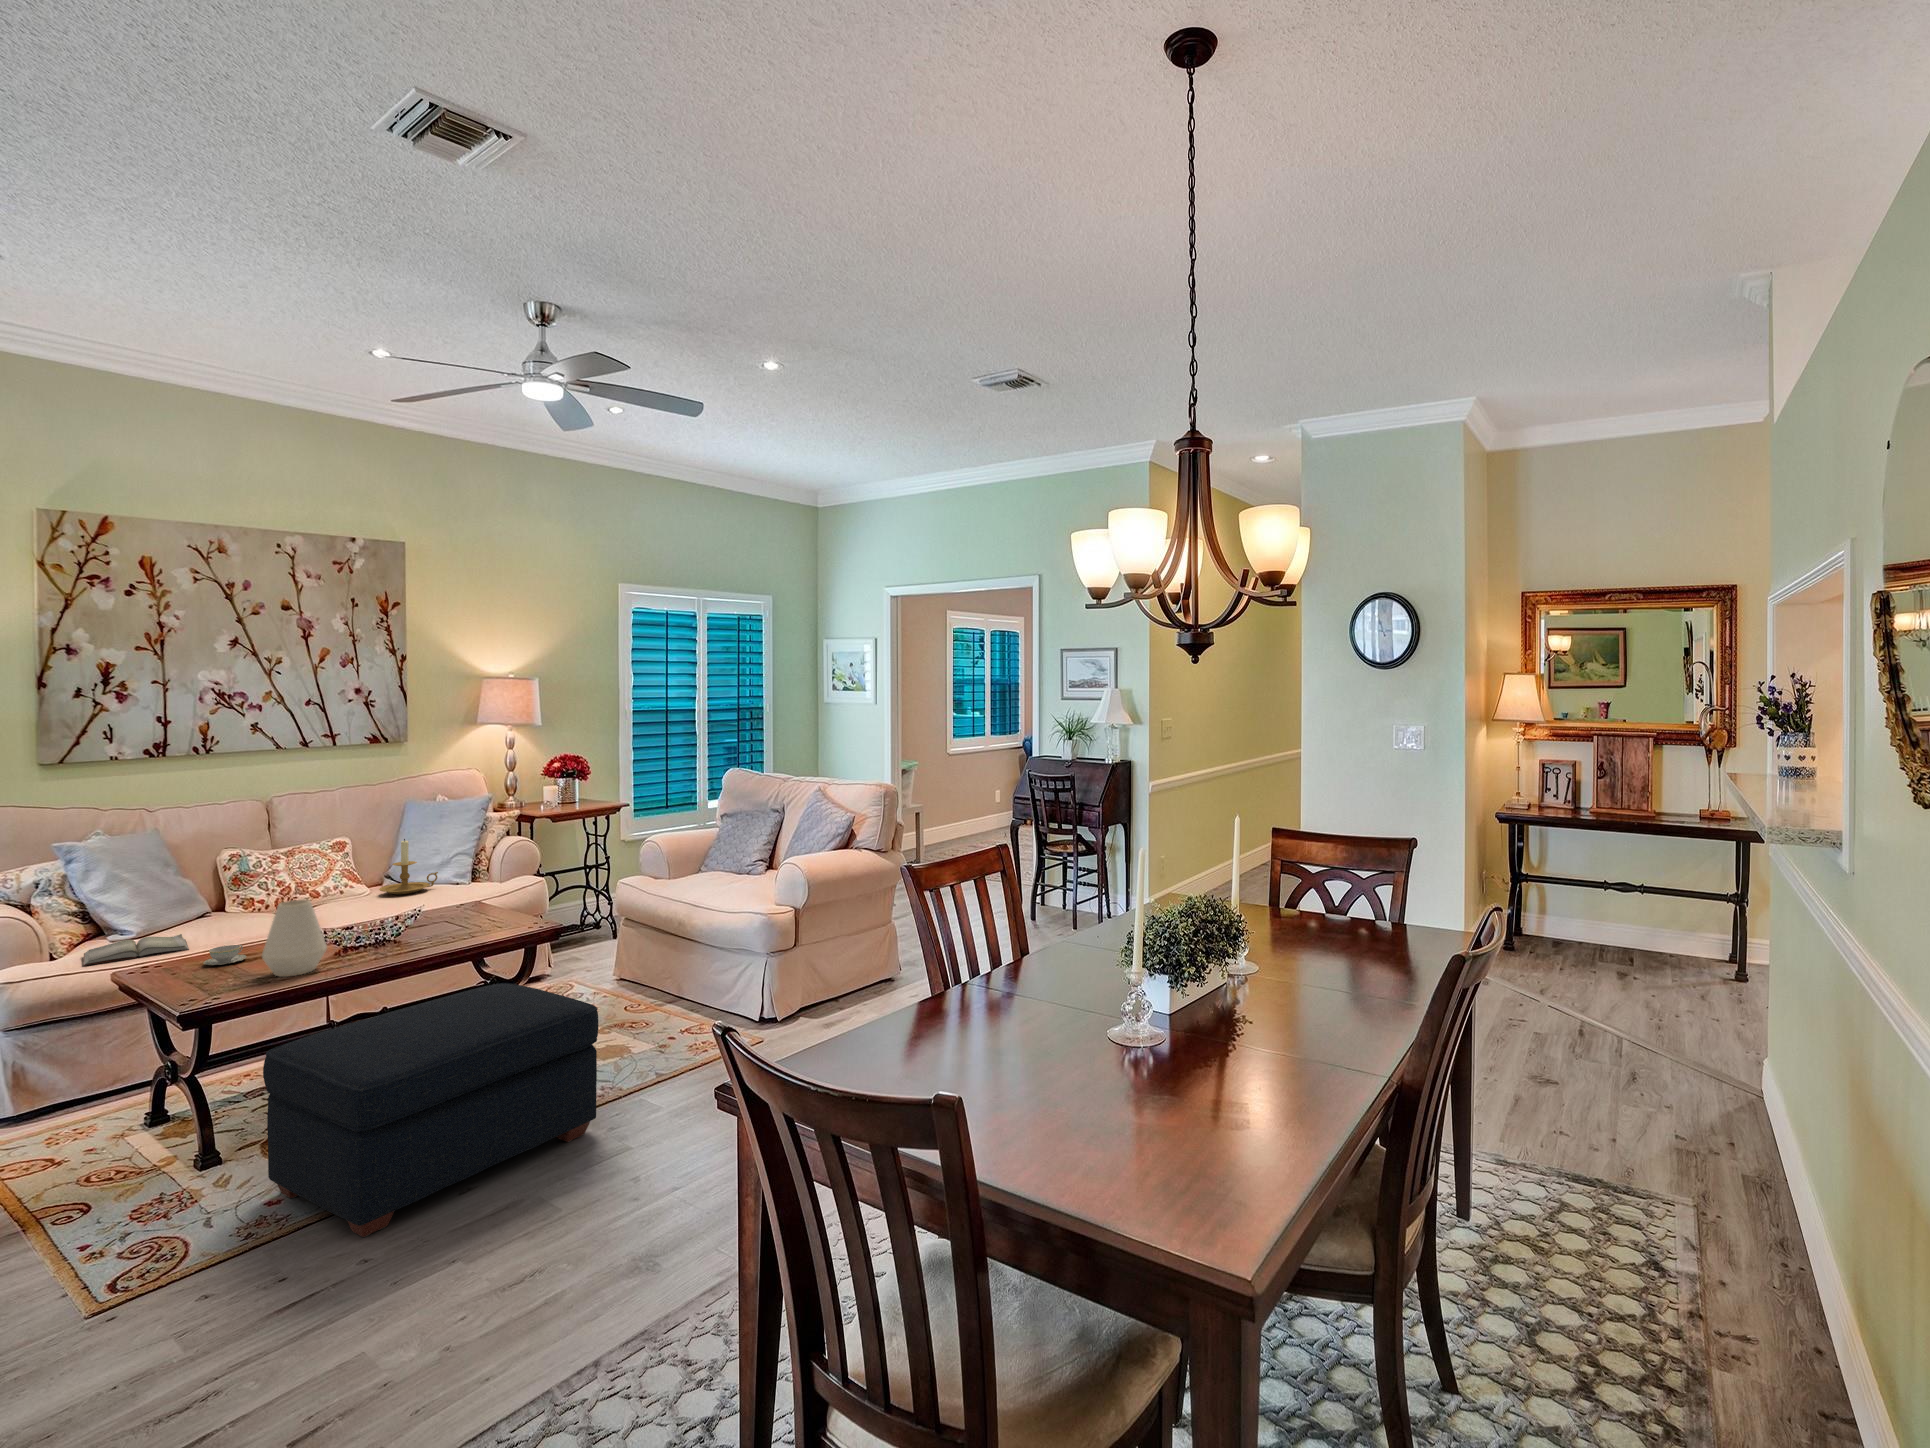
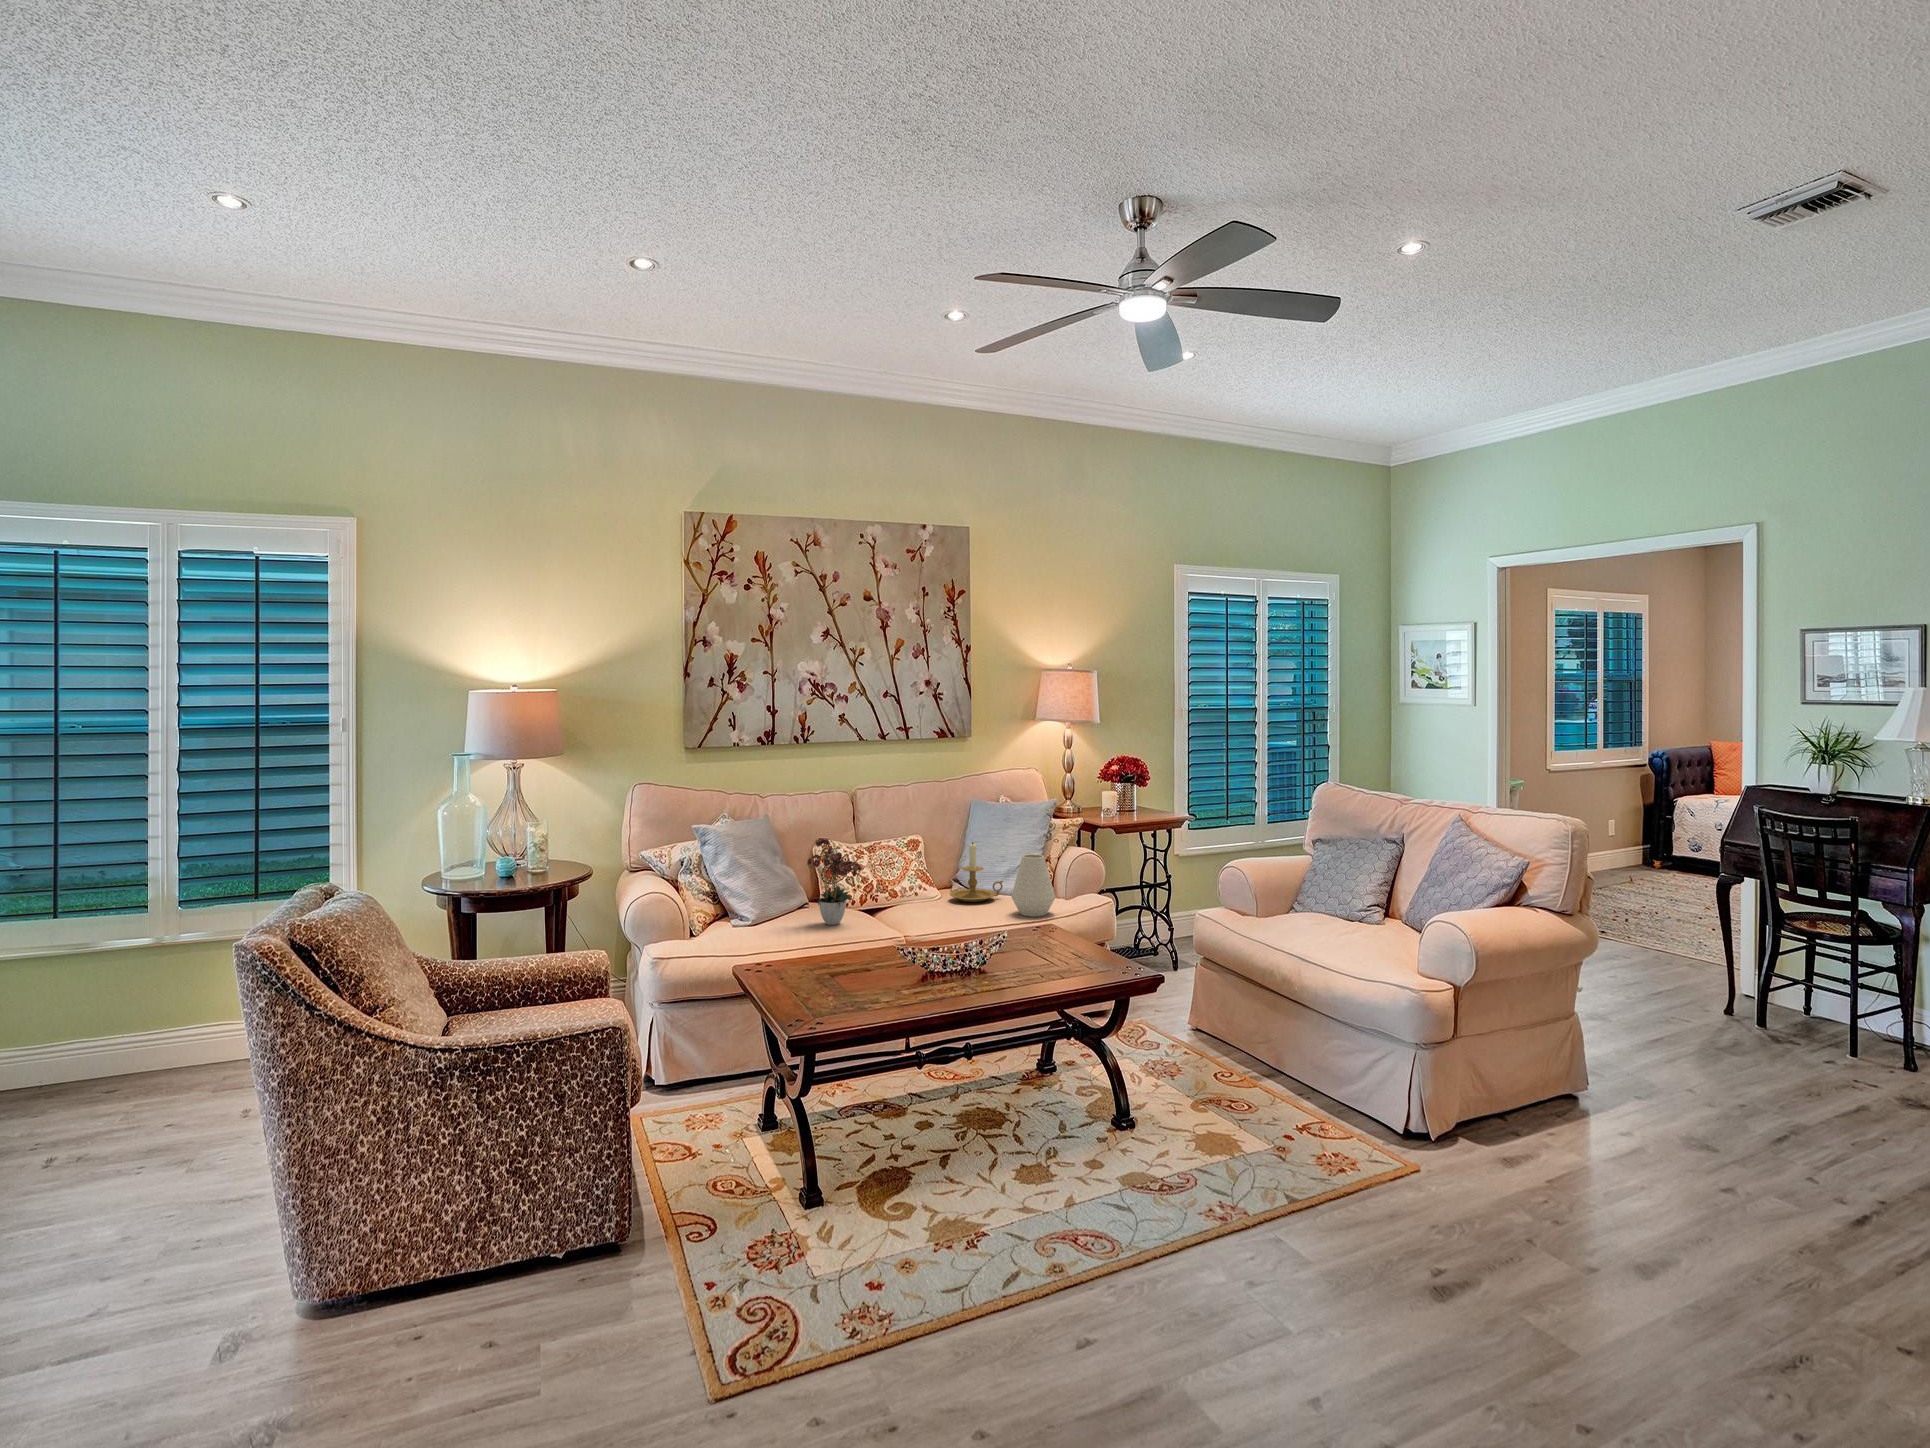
flower arrangement: none [201,841,278,929] -> present [807,838,862,925]
vase: present [262,899,327,977] -> present [1012,854,1055,917]
hardback book: present [84,934,189,965] -> none [714,925,795,950]
teacup: present [203,945,247,965] -> none [807,949,844,971]
ottoman: present [263,983,598,1237] -> none [868,1045,1238,1384]

